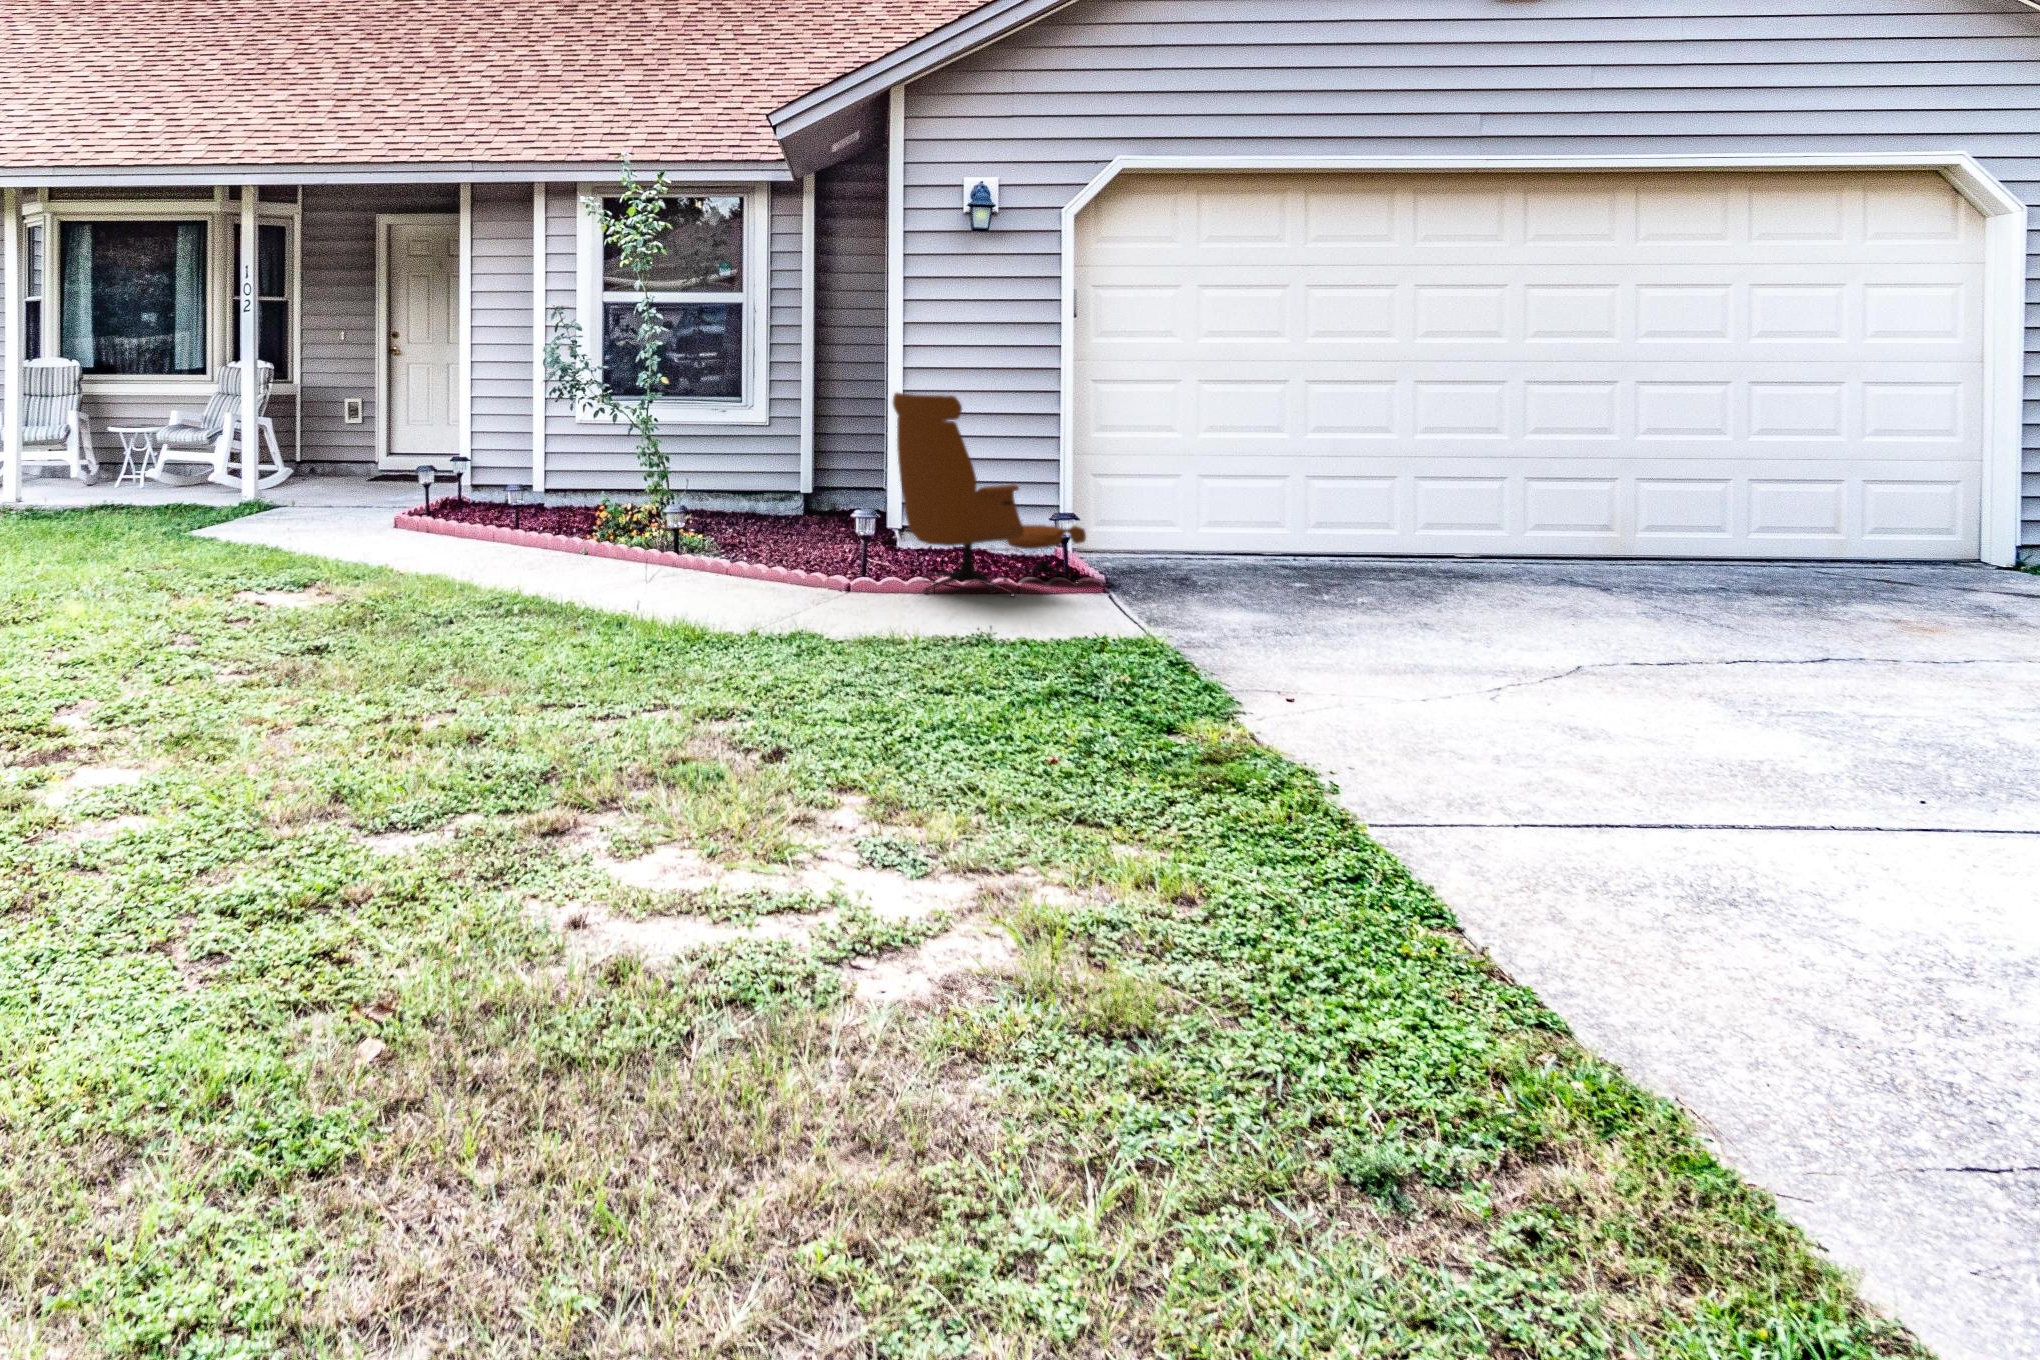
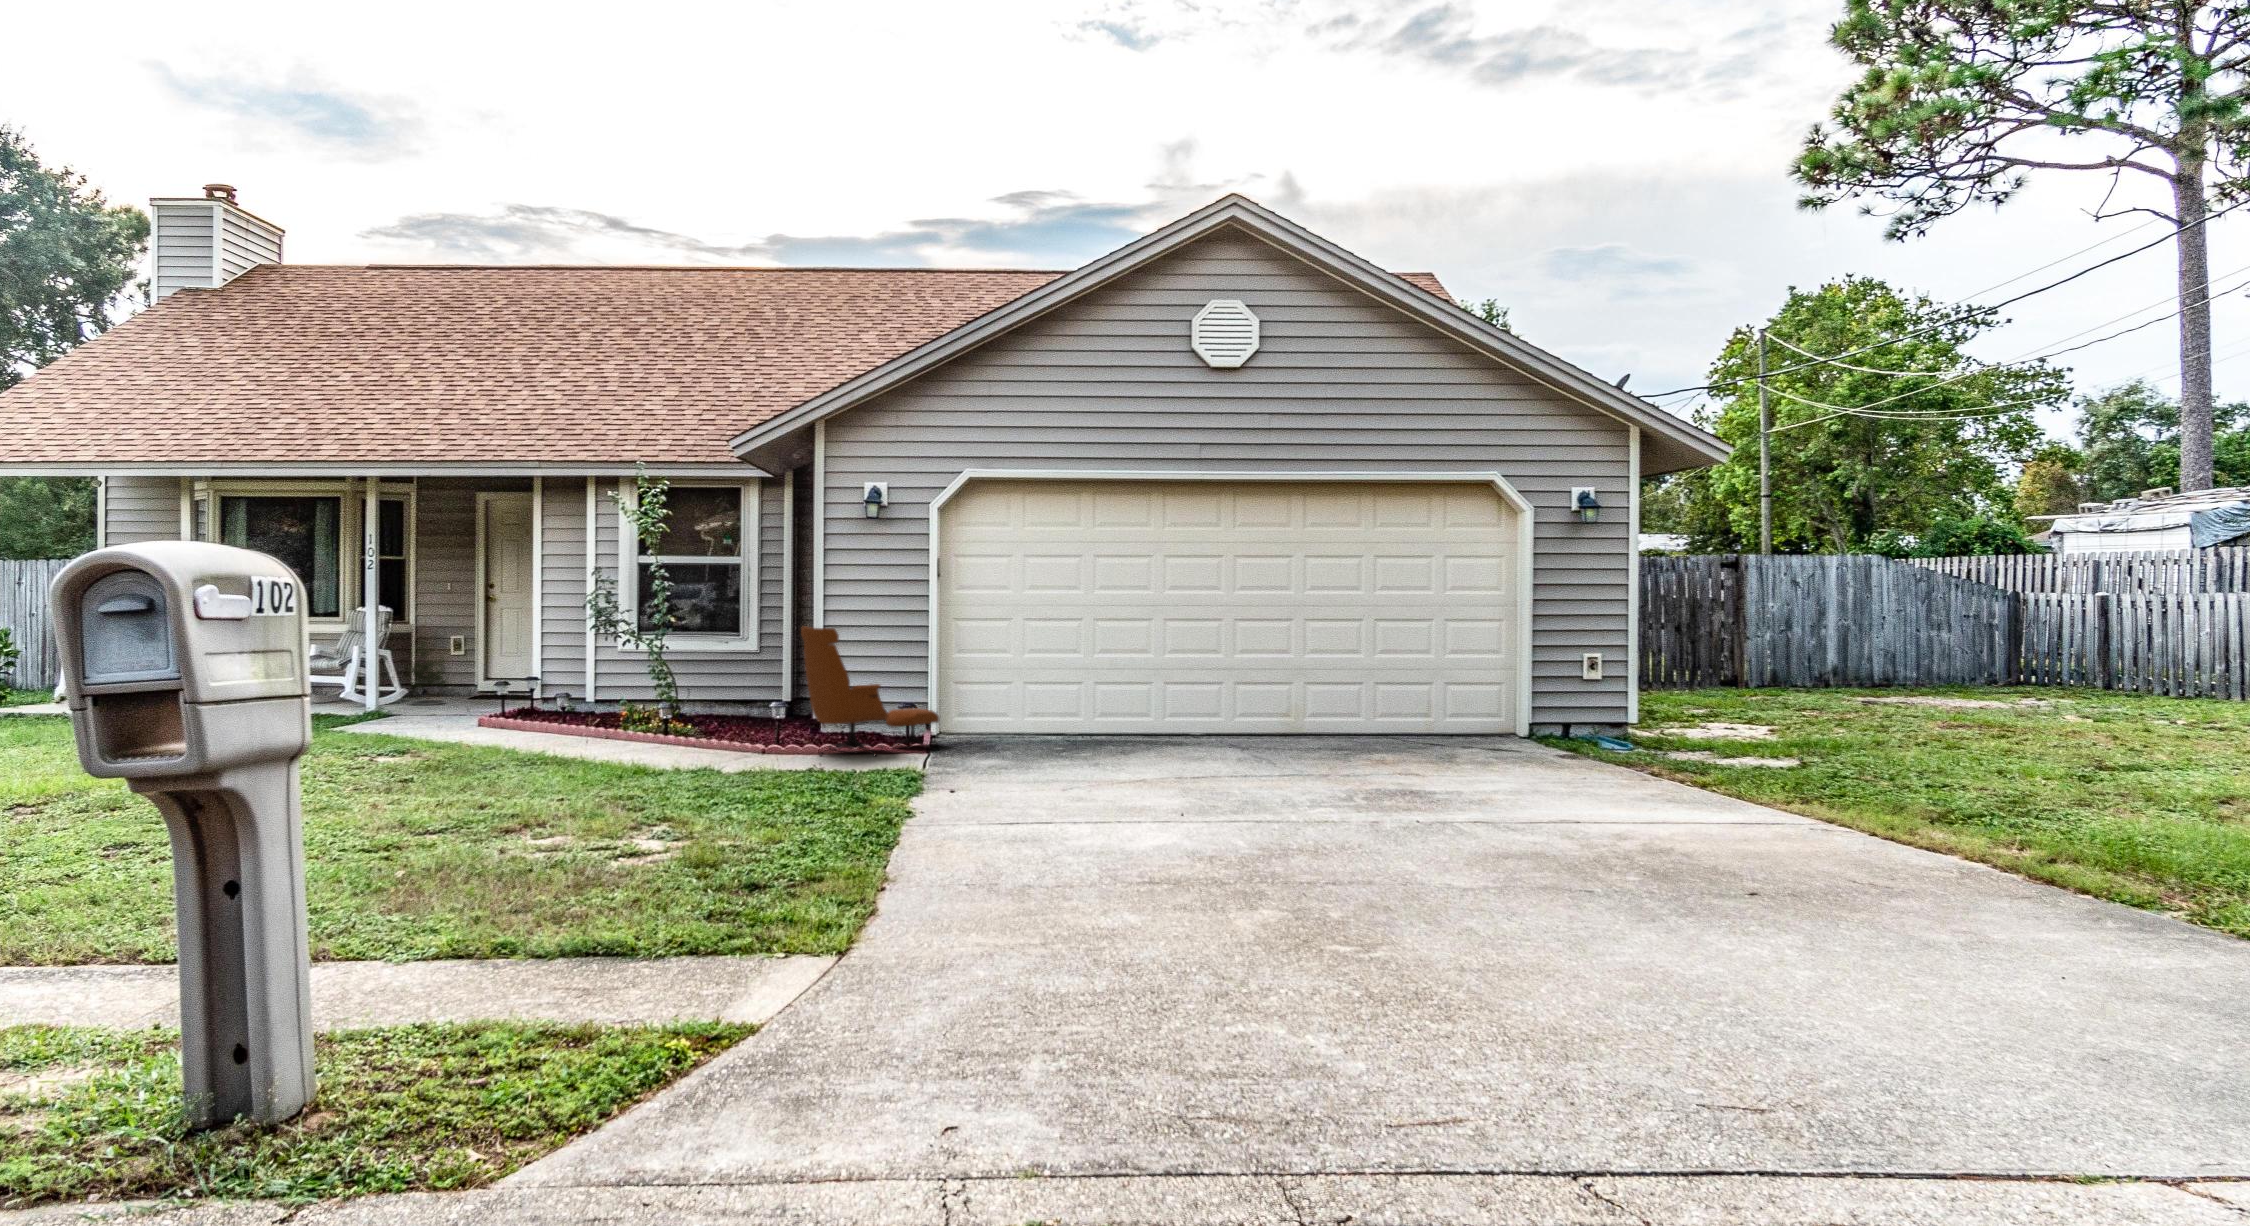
potted tree: none [294,409,347,491] -> present [410,644,449,705]

